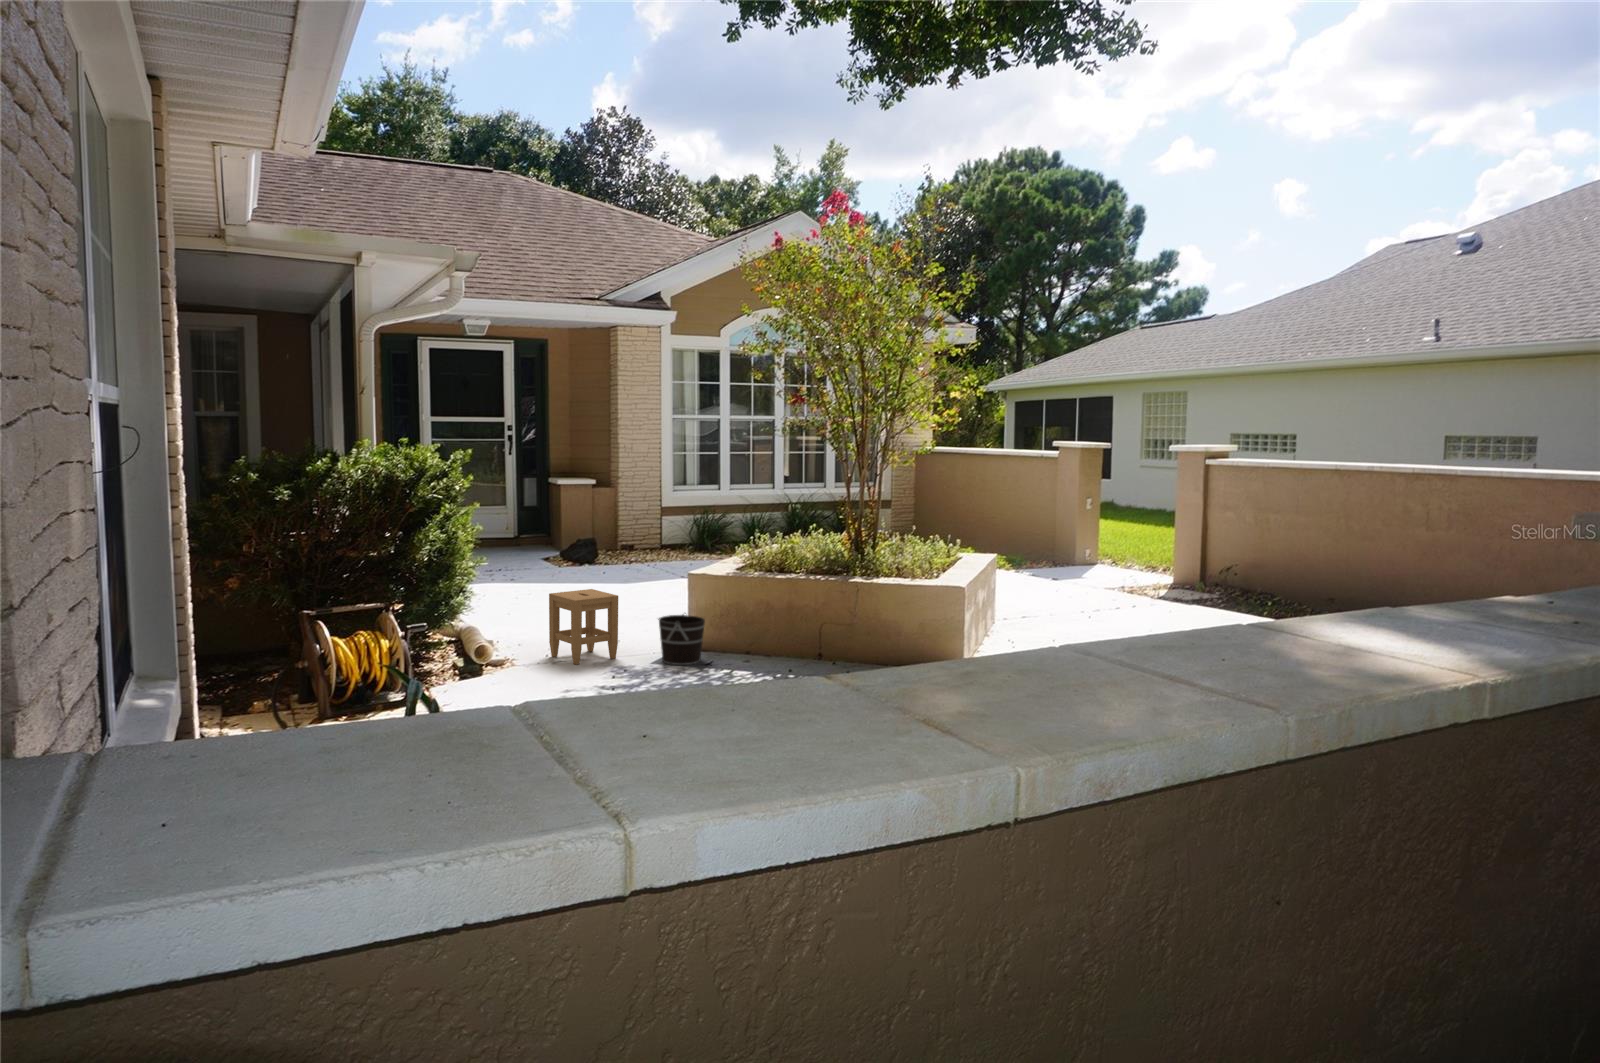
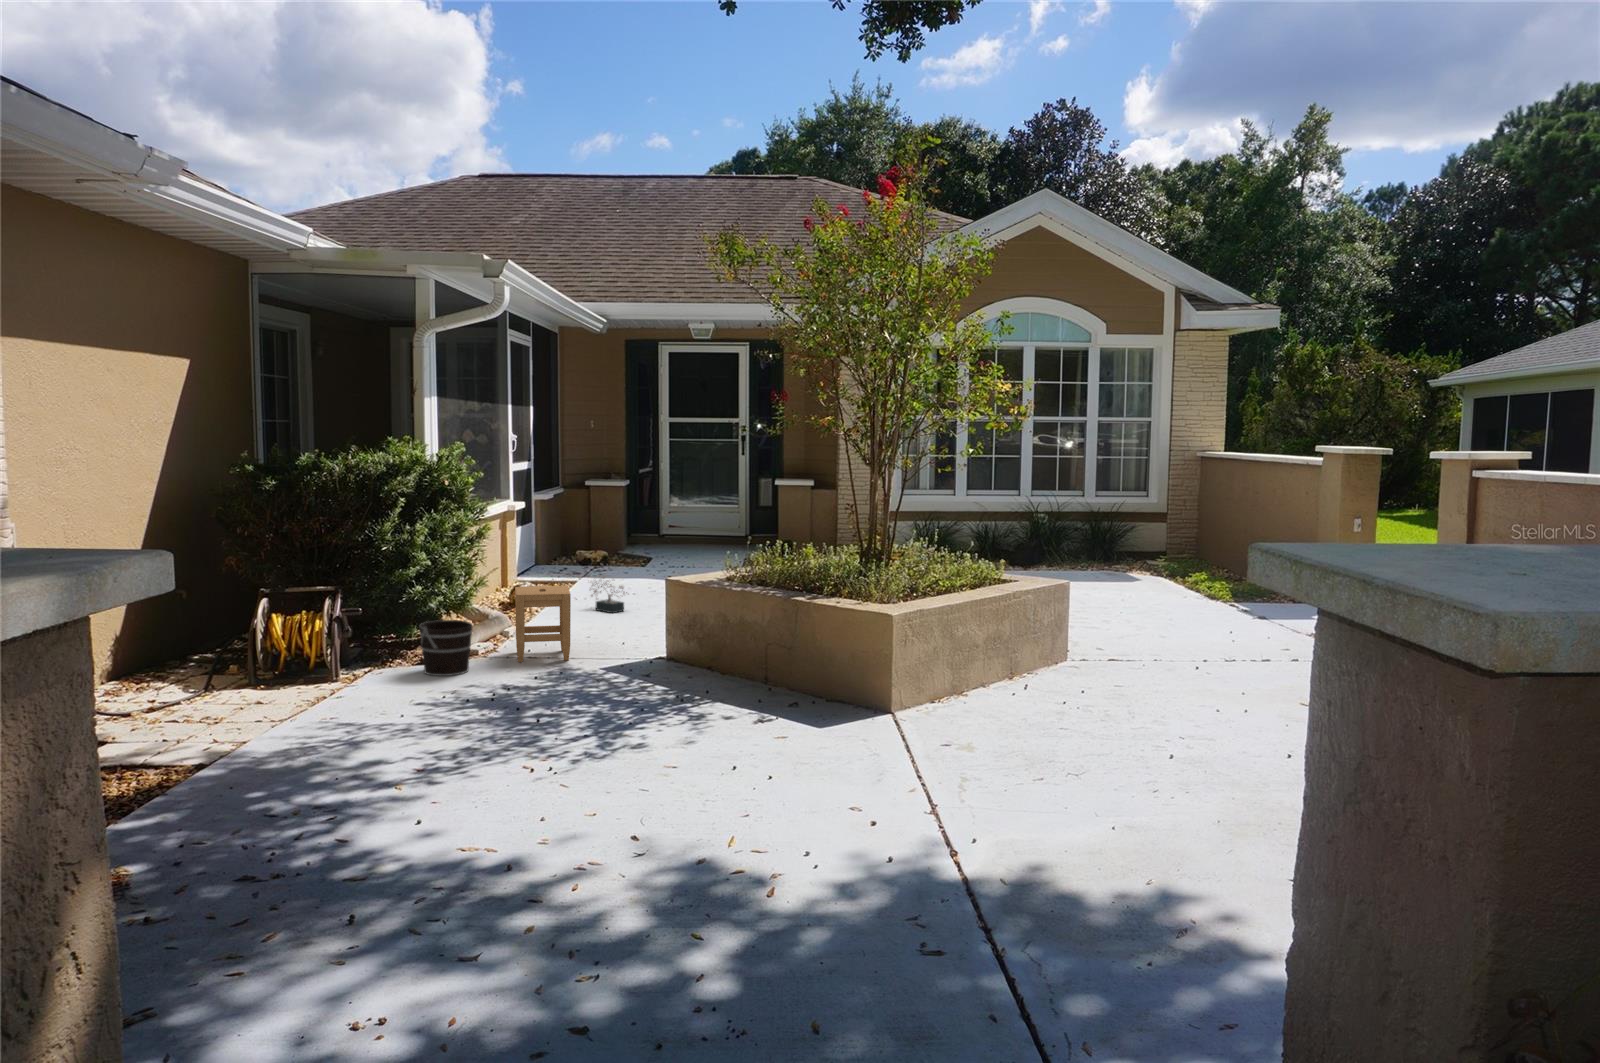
decorative plant: none [516,578,558,615] -> present [590,575,627,613]
bucket: present [658,613,705,665] -> present [419,620,472,676]

